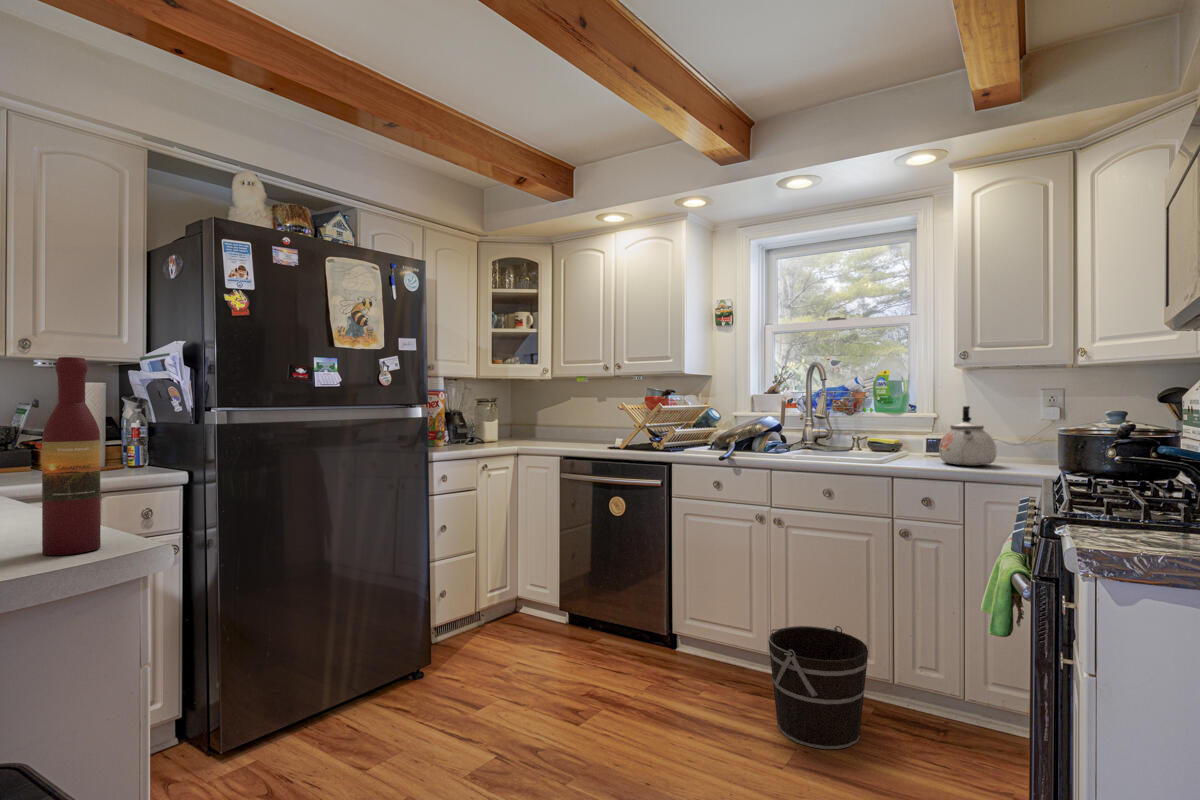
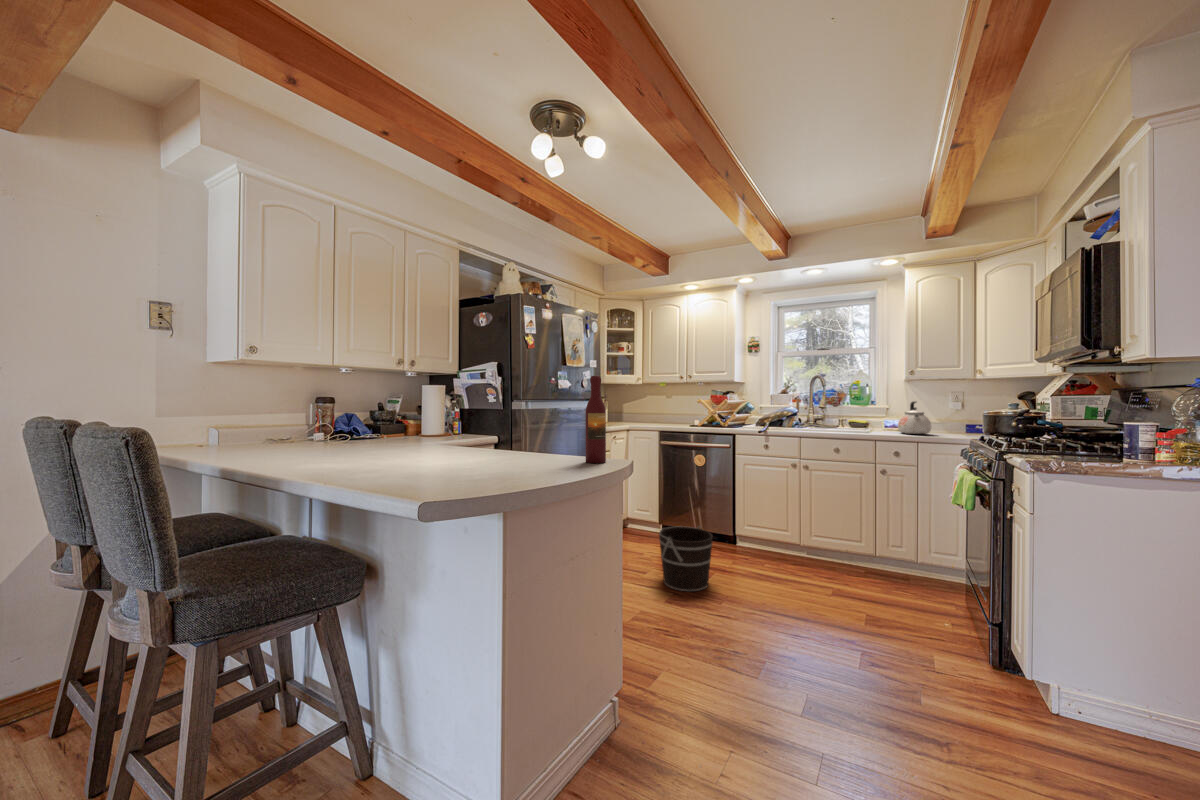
bucket: present [769,626,868,749] -> present [659,526,713,591]

